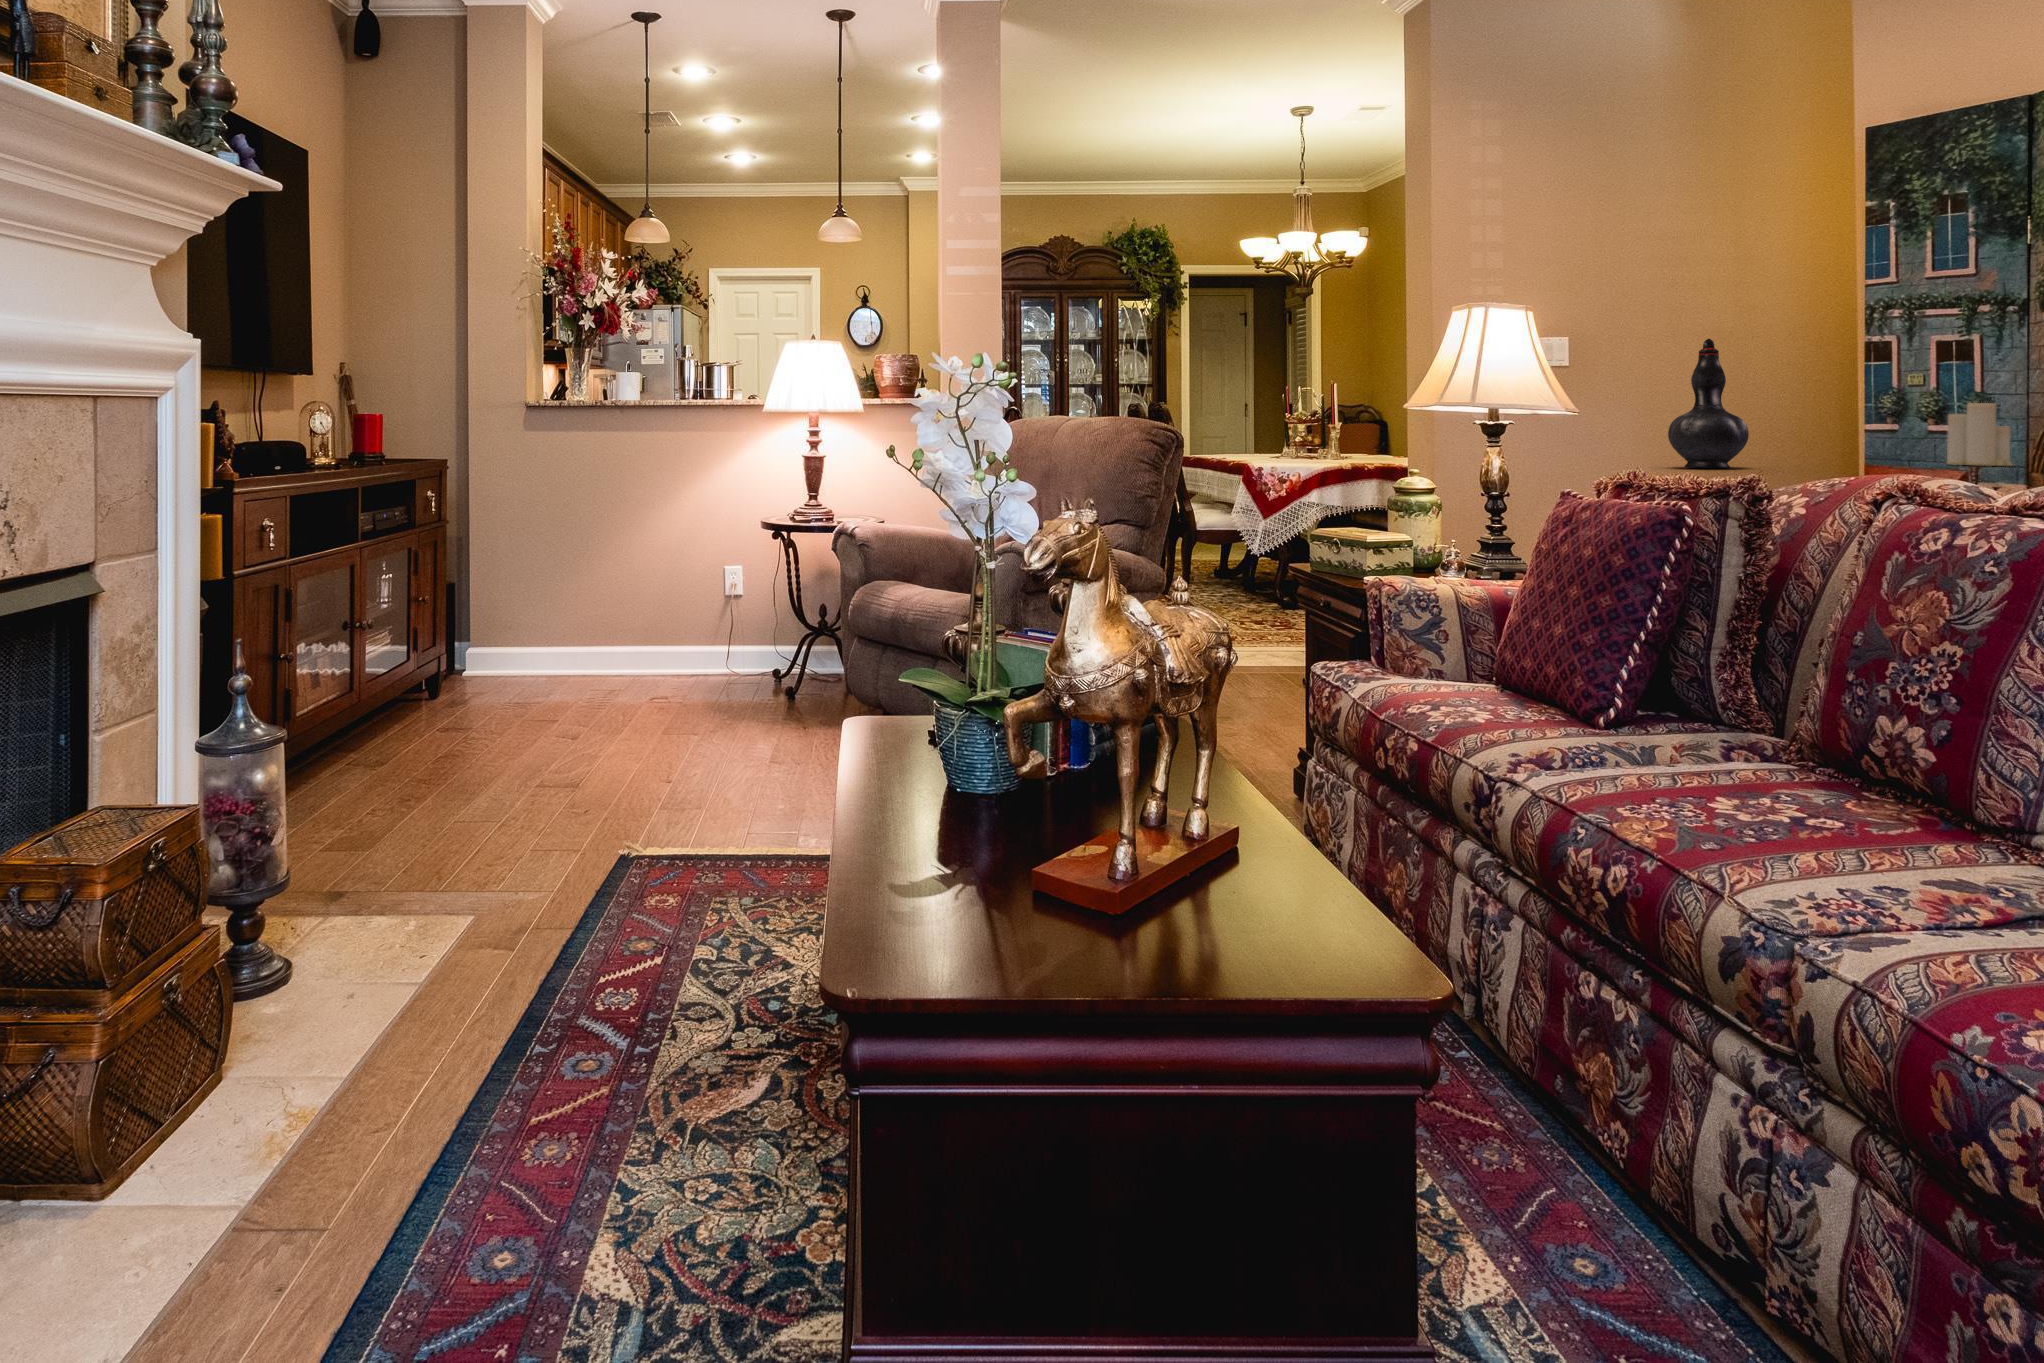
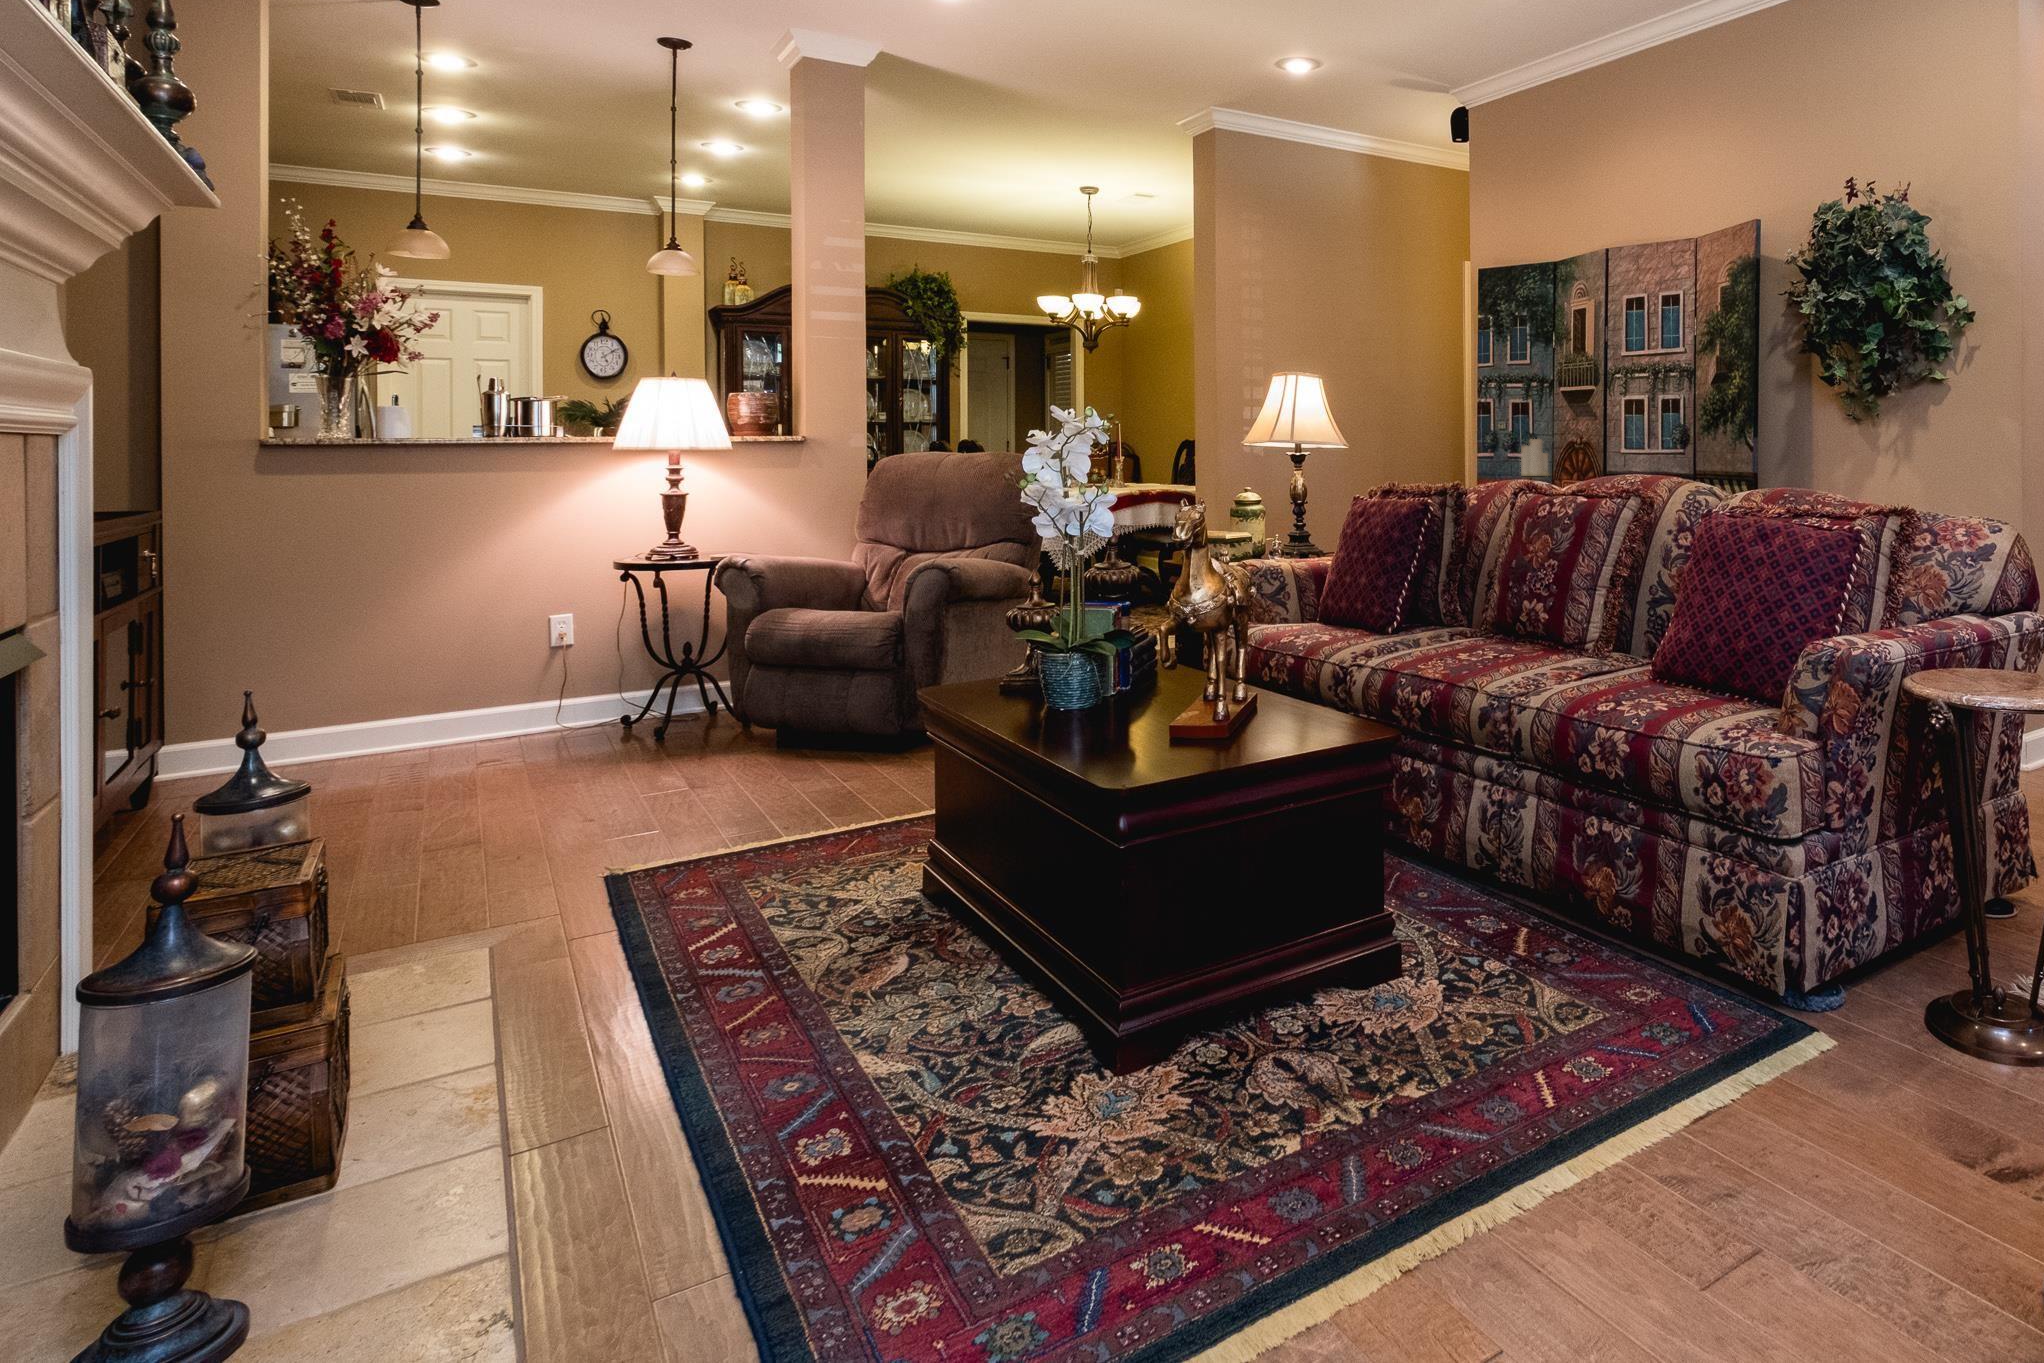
decorative vase: present [1668,339,1749,468] -> none [1388,397,1430,481]

